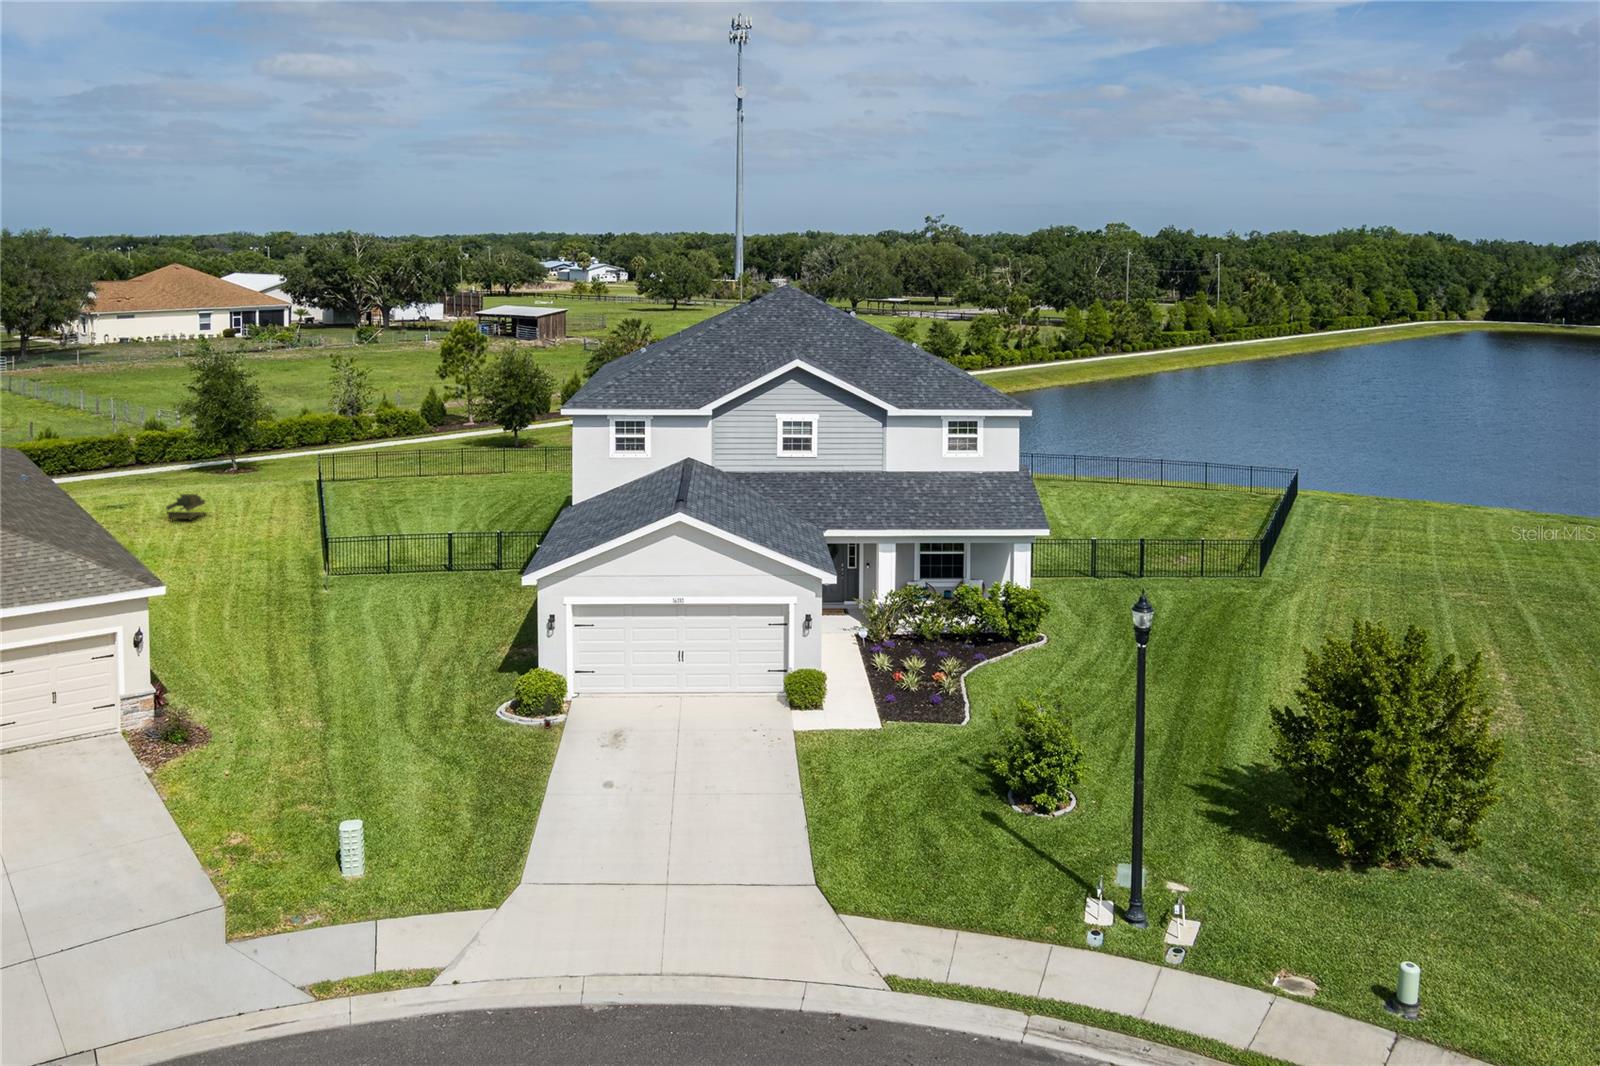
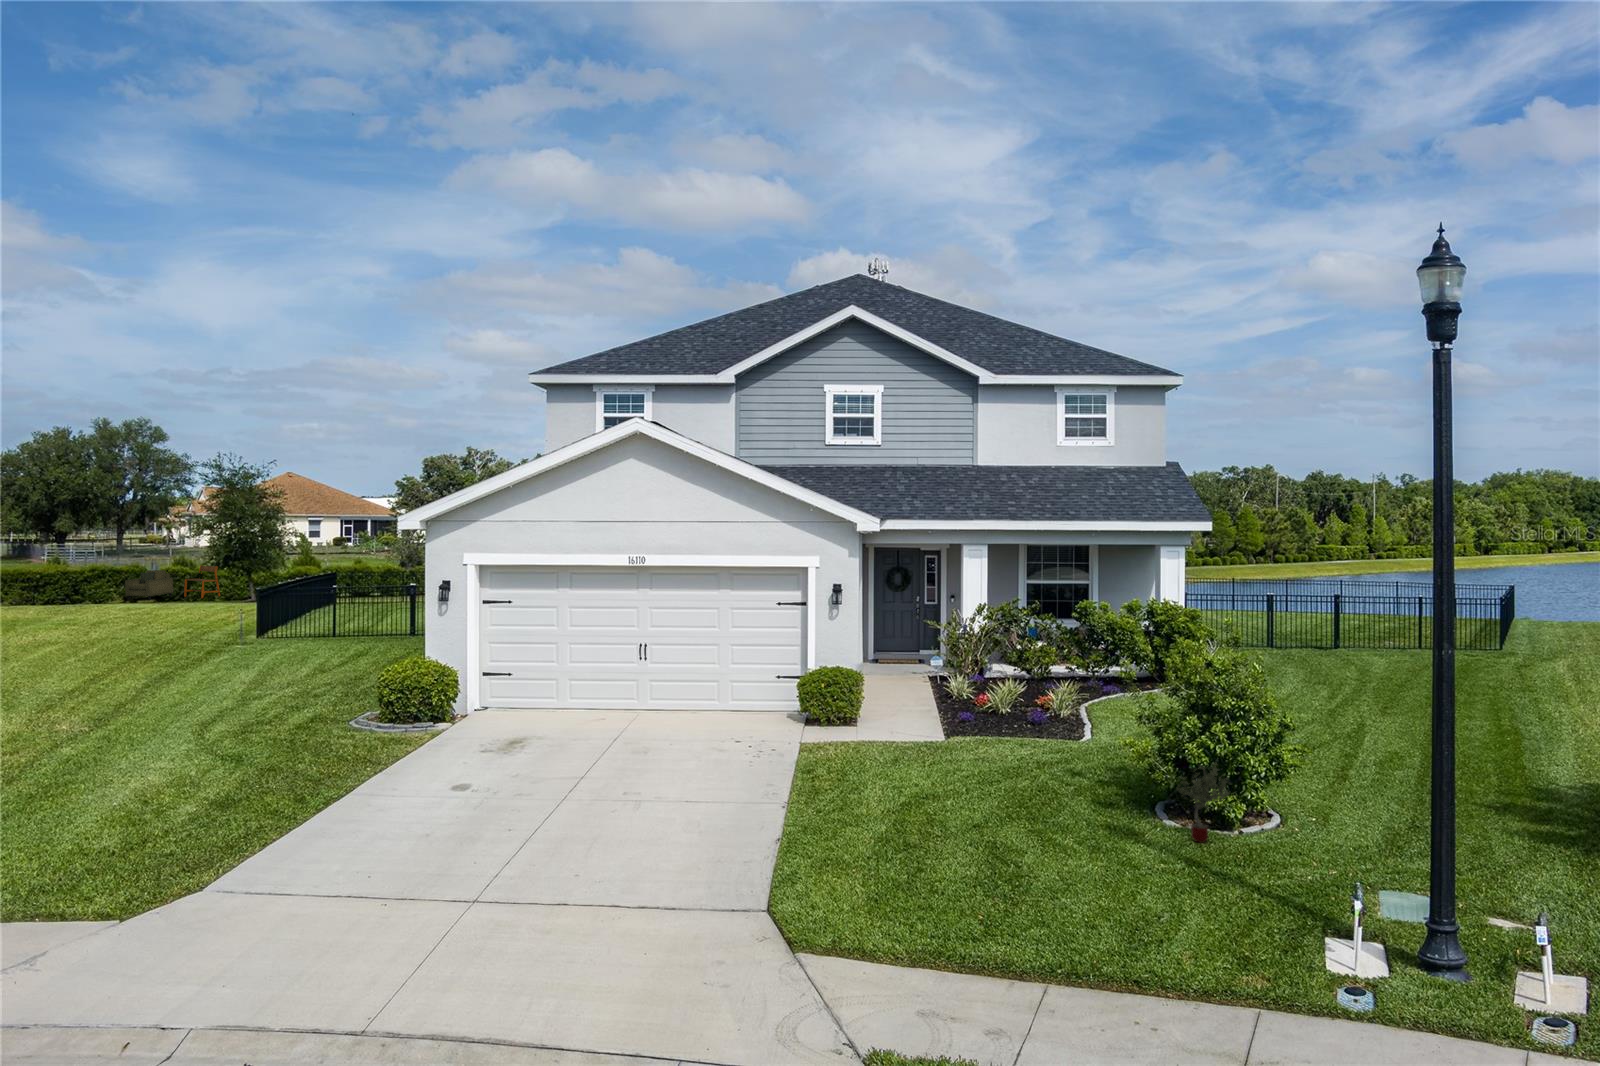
bench: none [216,487,249,518] -> present [184,565,220,598]
potted tree: present [532,695,561,728] -> present [1177,763,1229,843]

